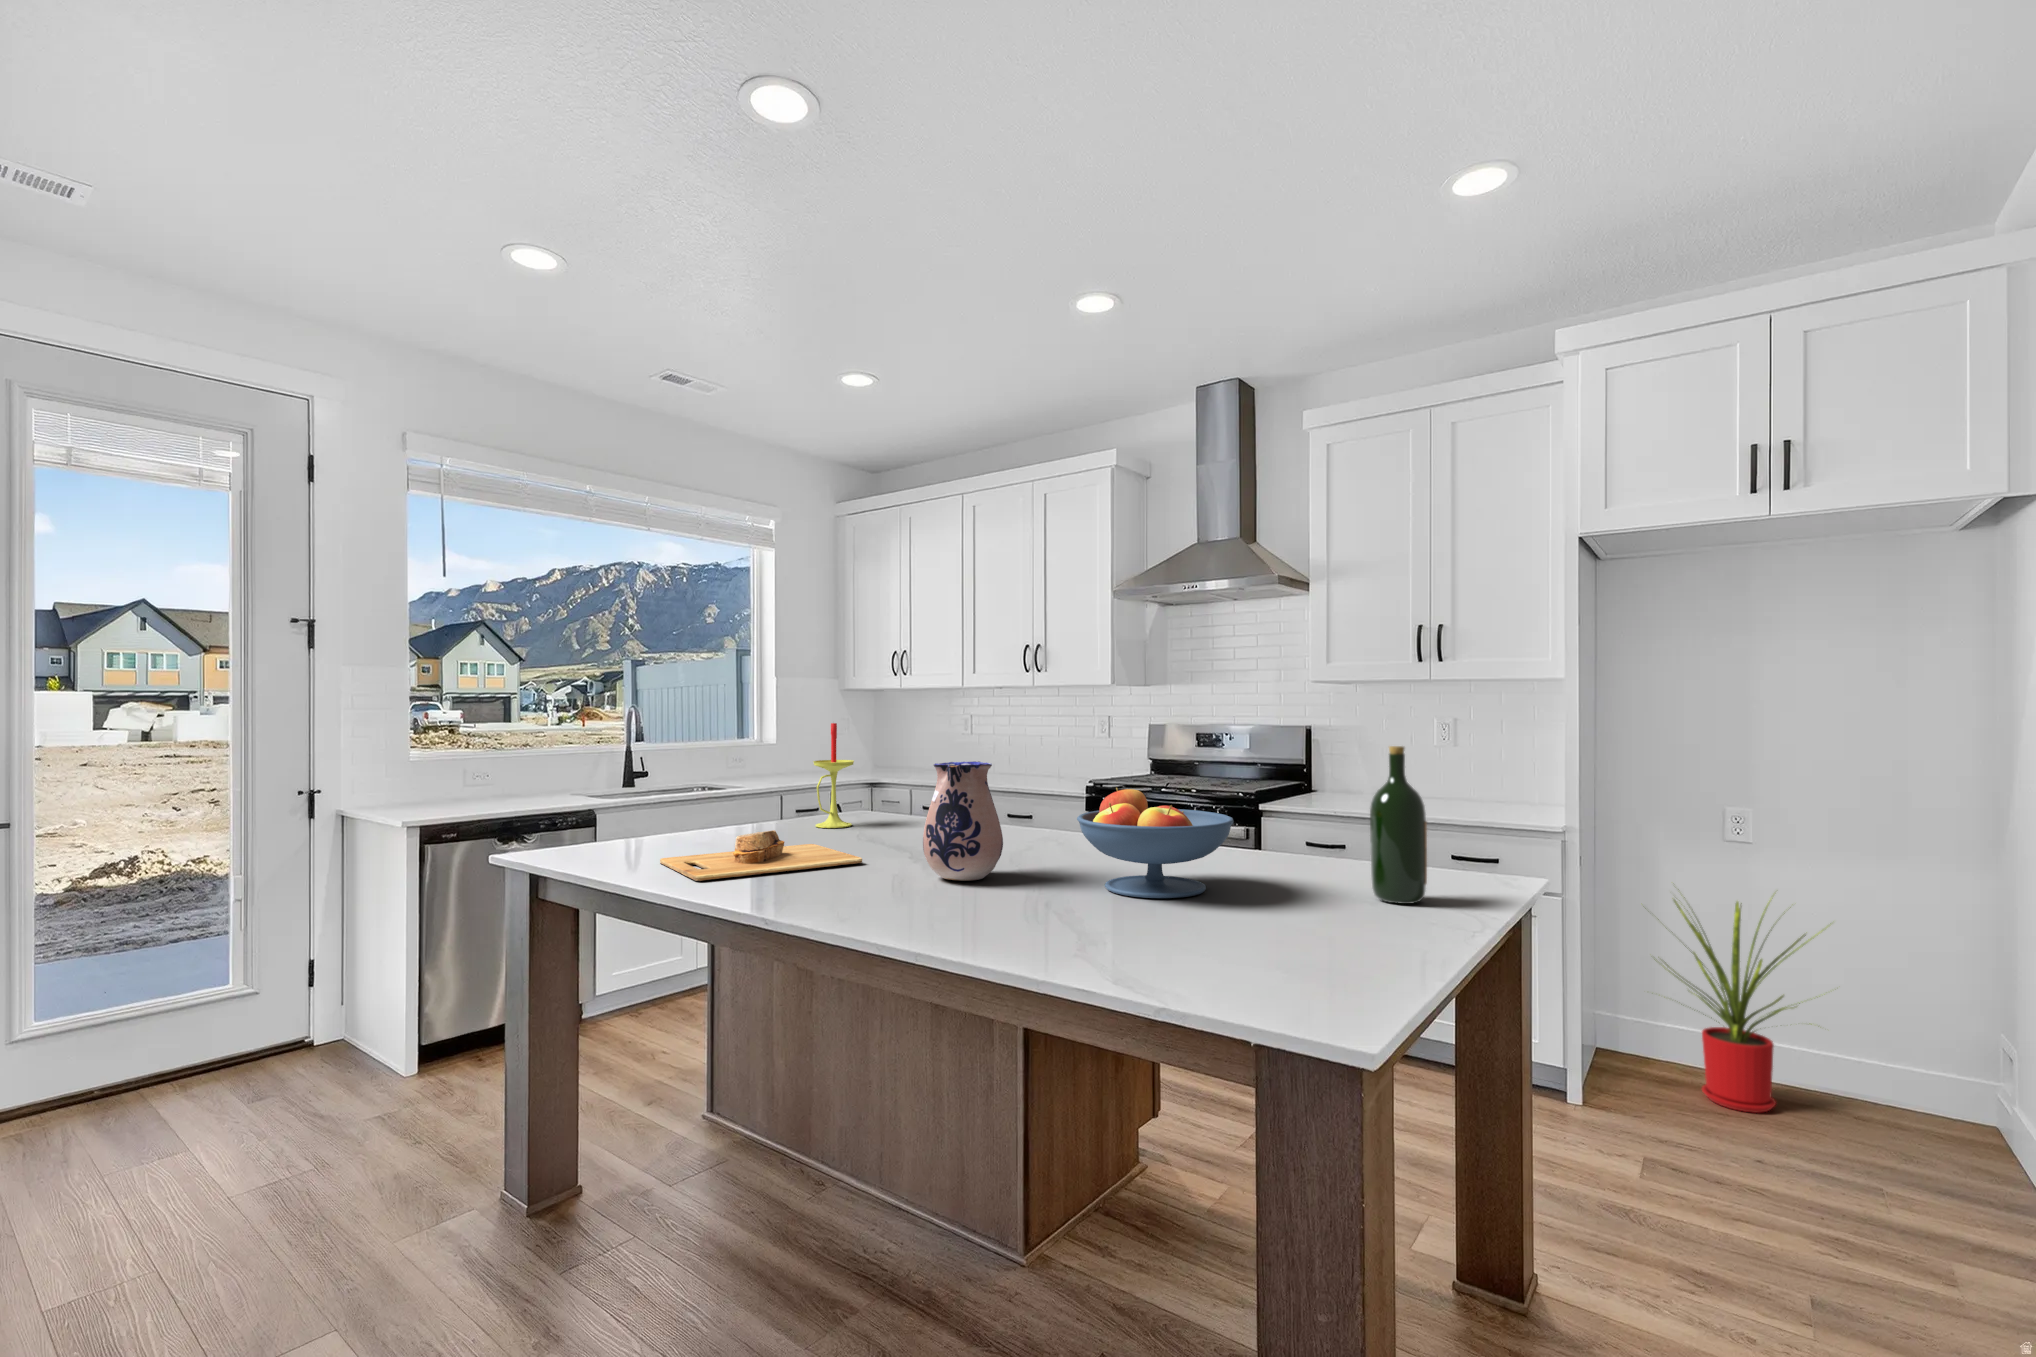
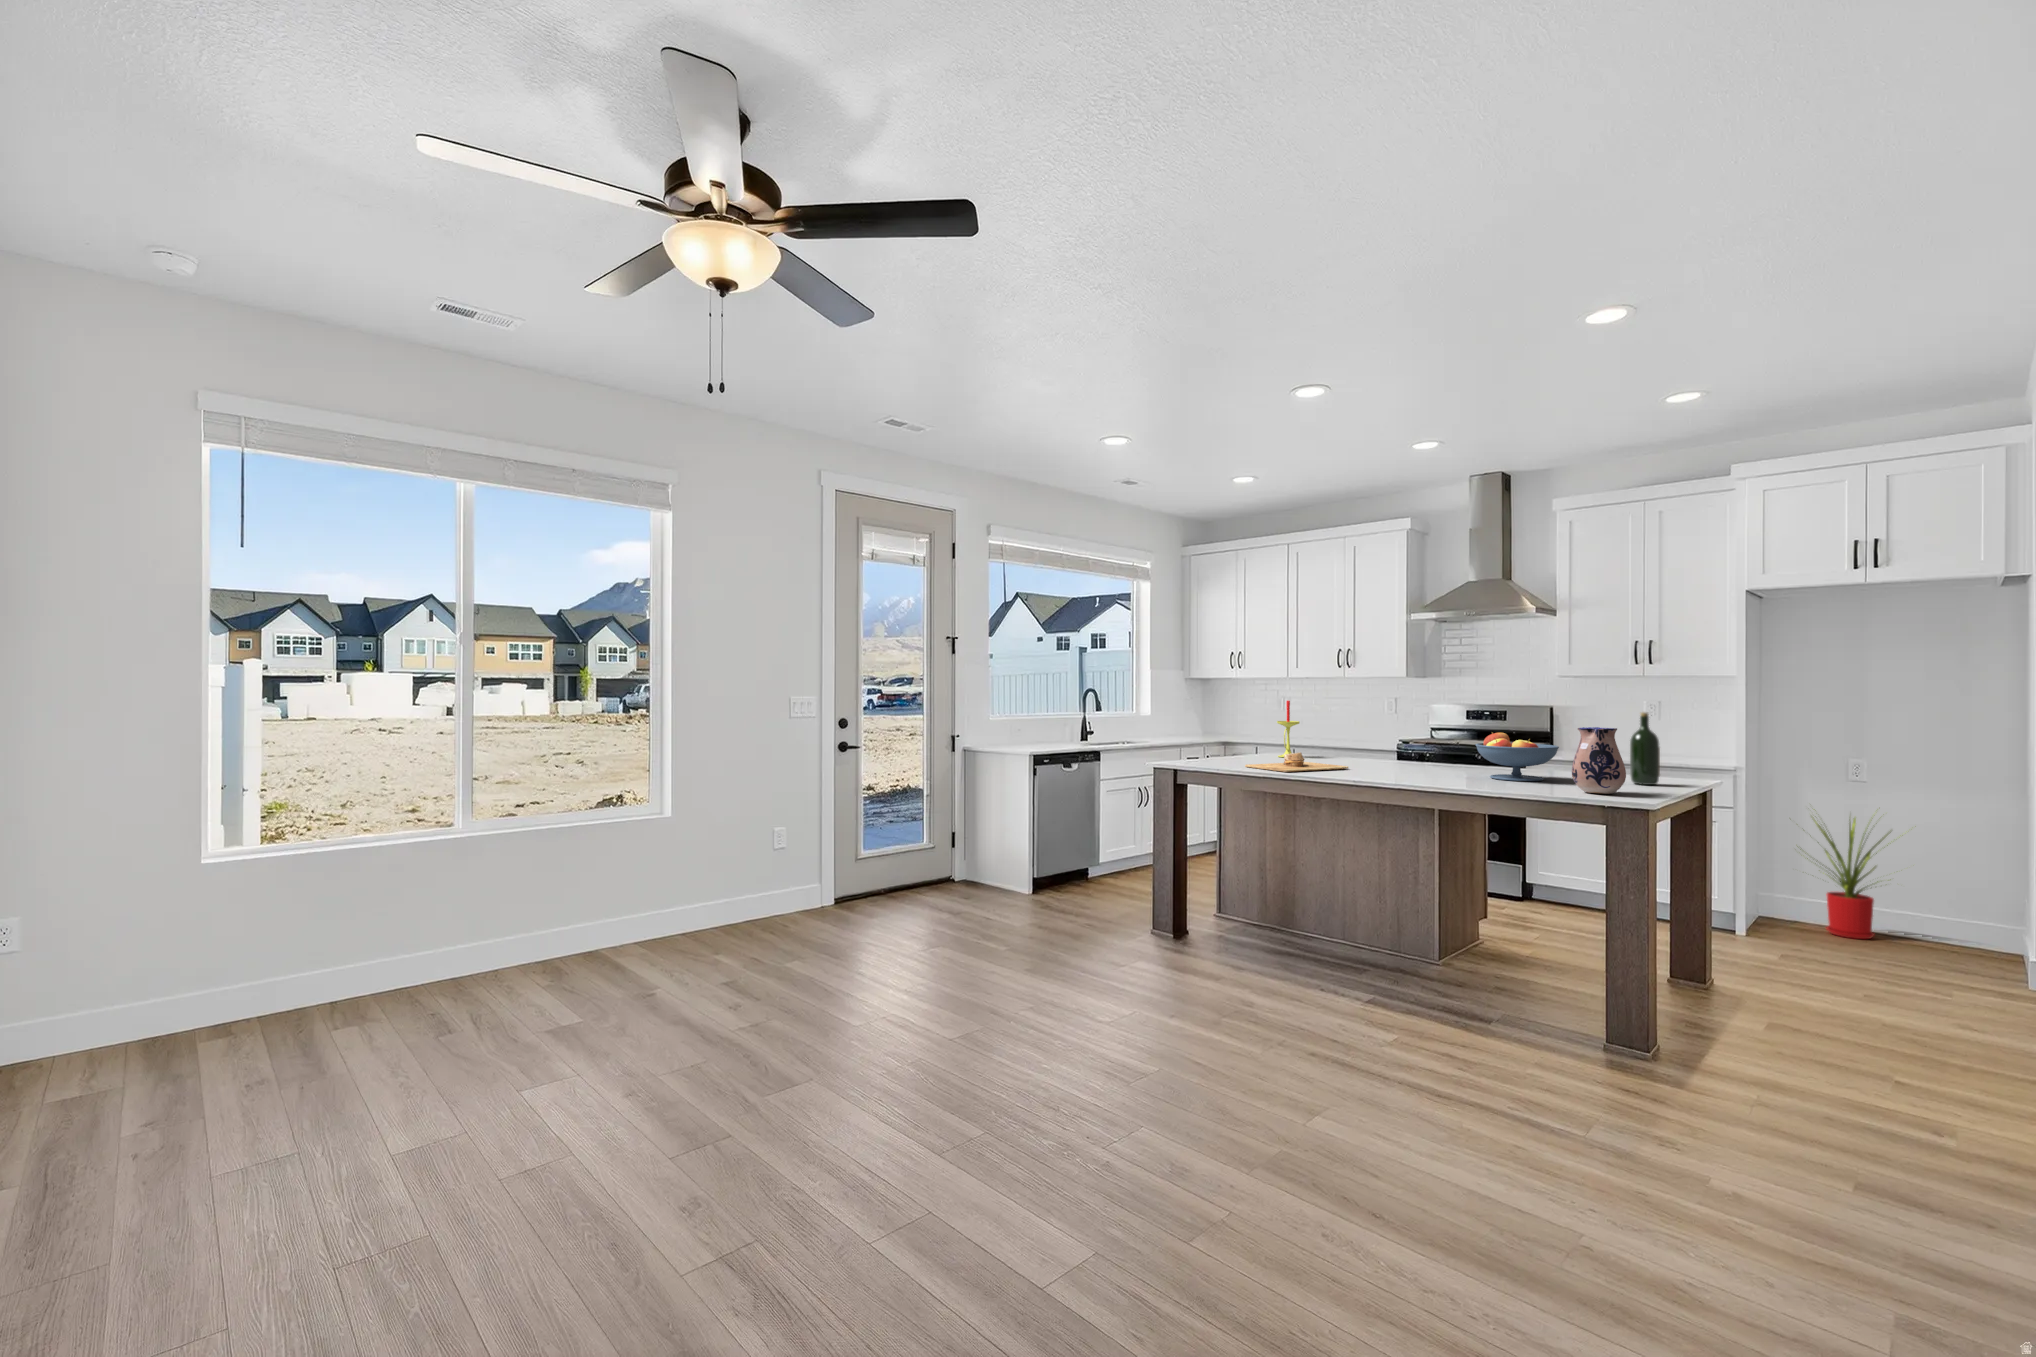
ceramic pitcher: present [923,761,1003,881] -> present [1572,727,1626,794]

